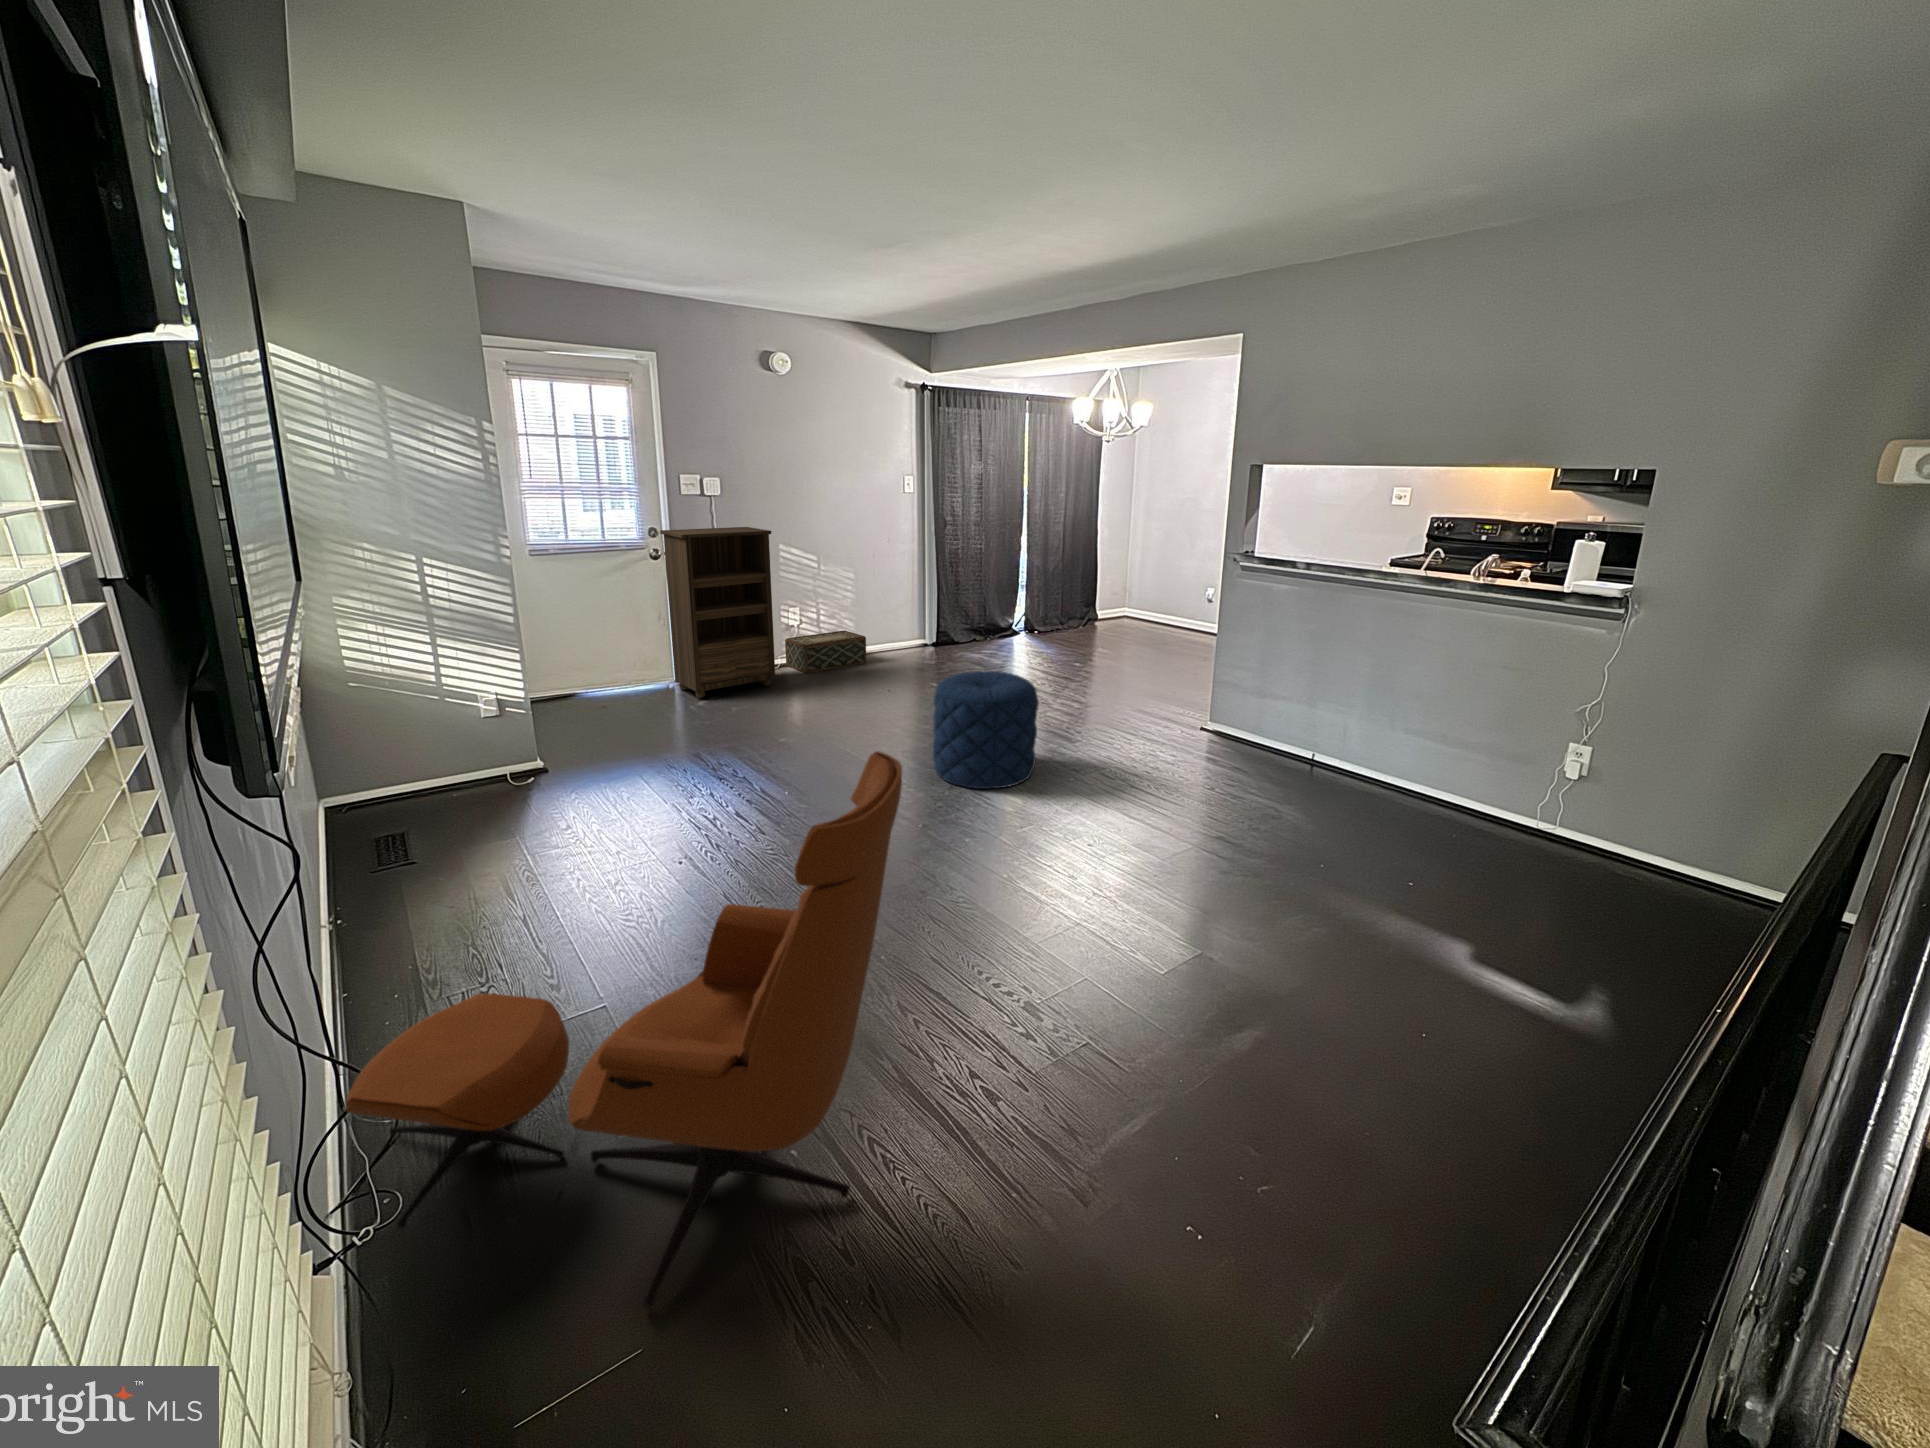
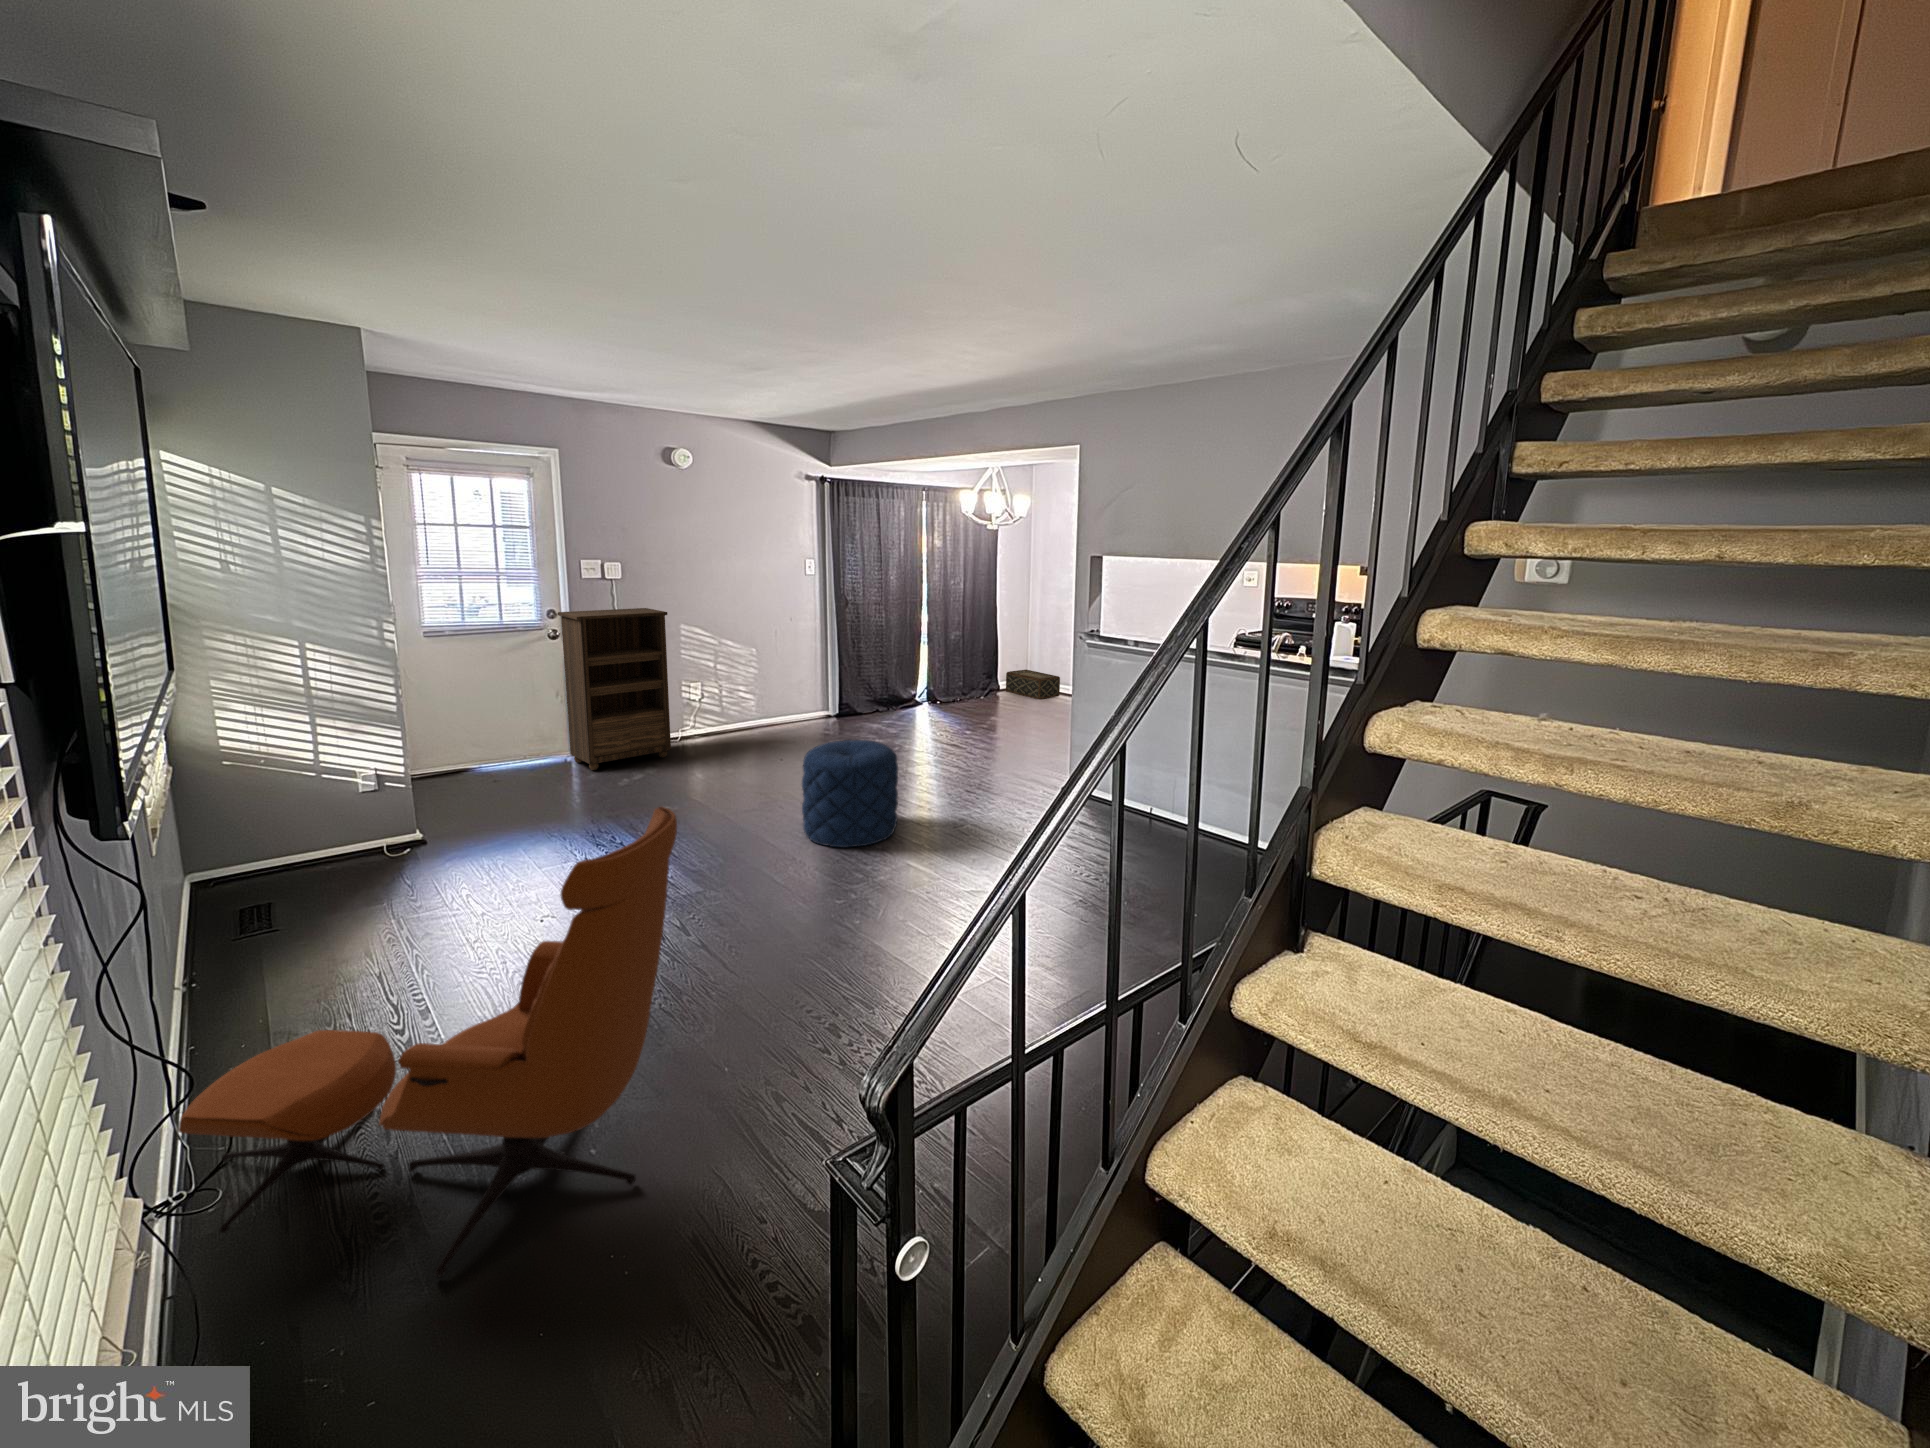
woven basket: present [785,630,866,673] -> present [1006,670,1060,699]

